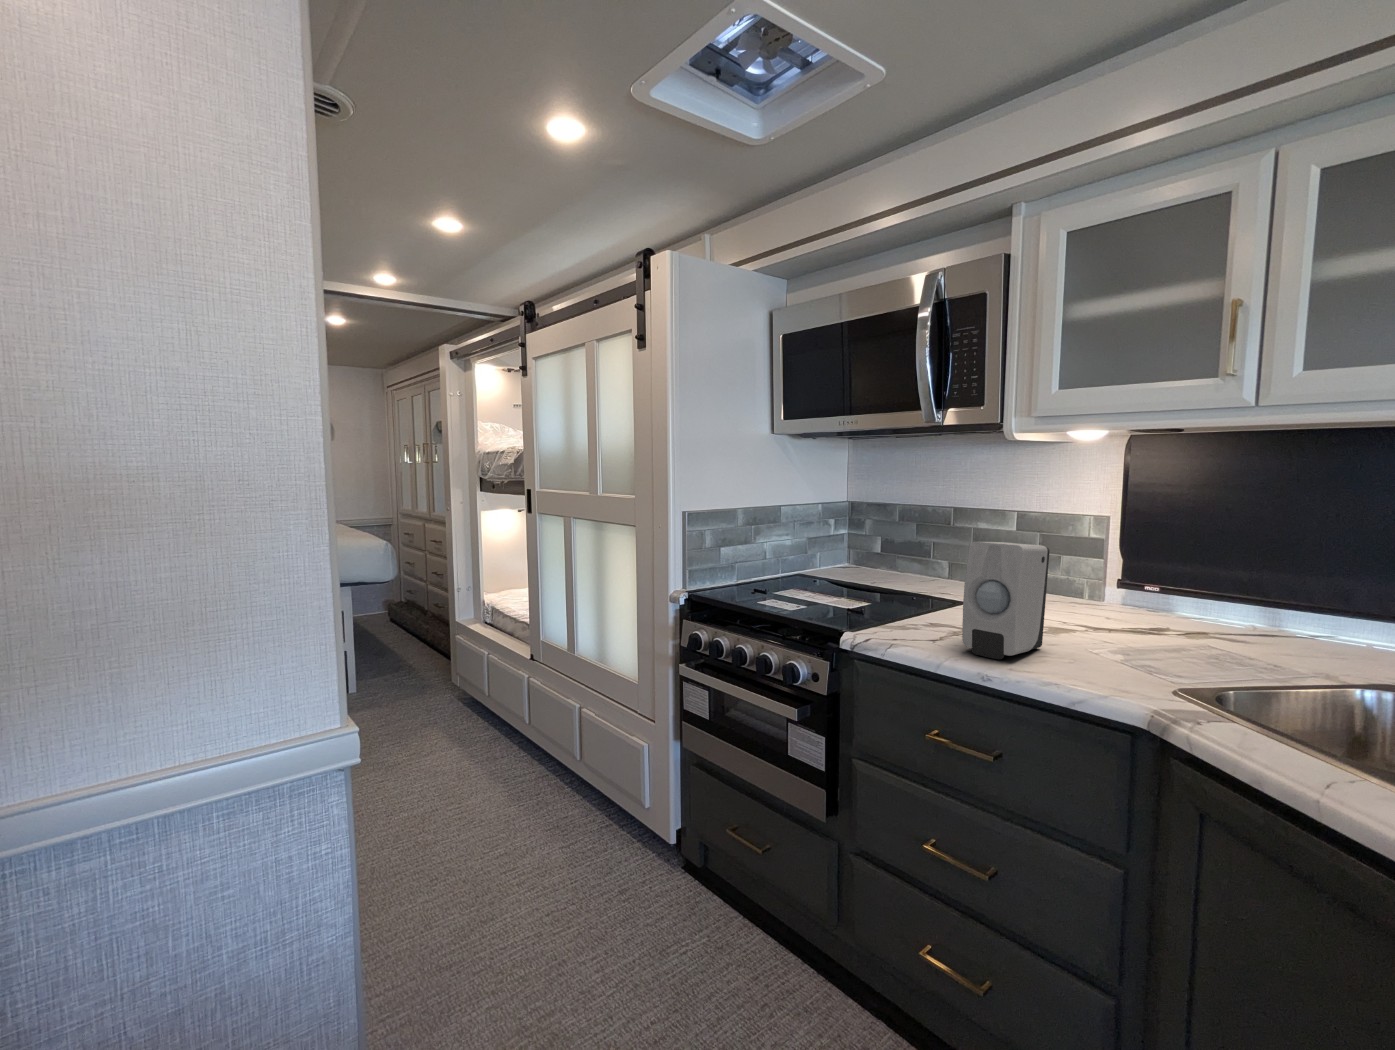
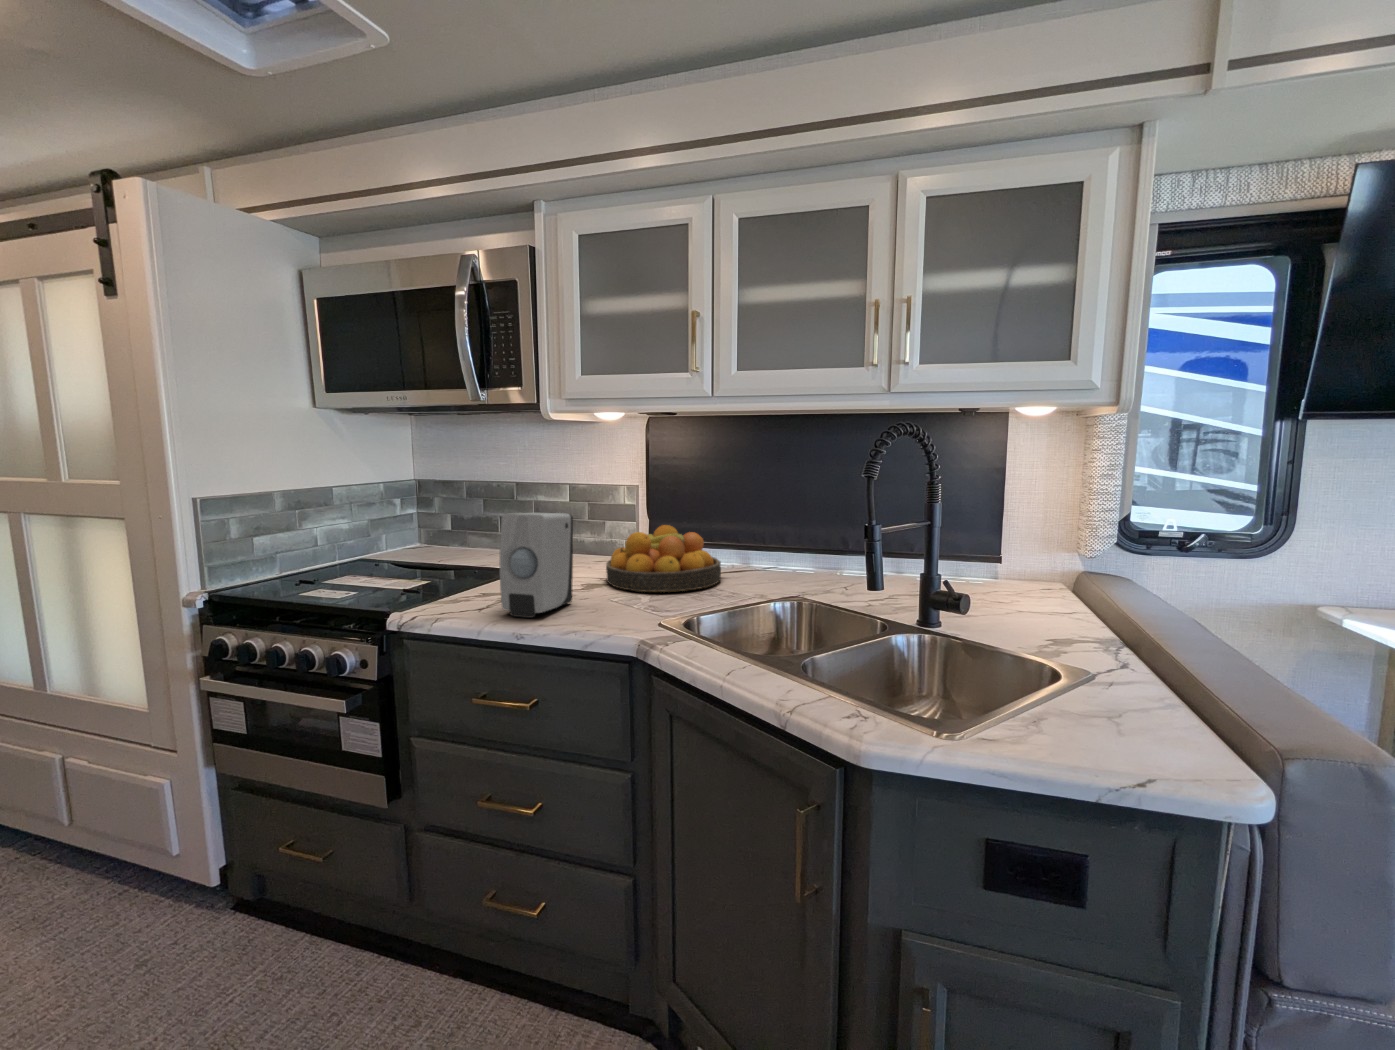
fruit bowl: none [1074,567,1248,653] -> present [606,525,721,592]

